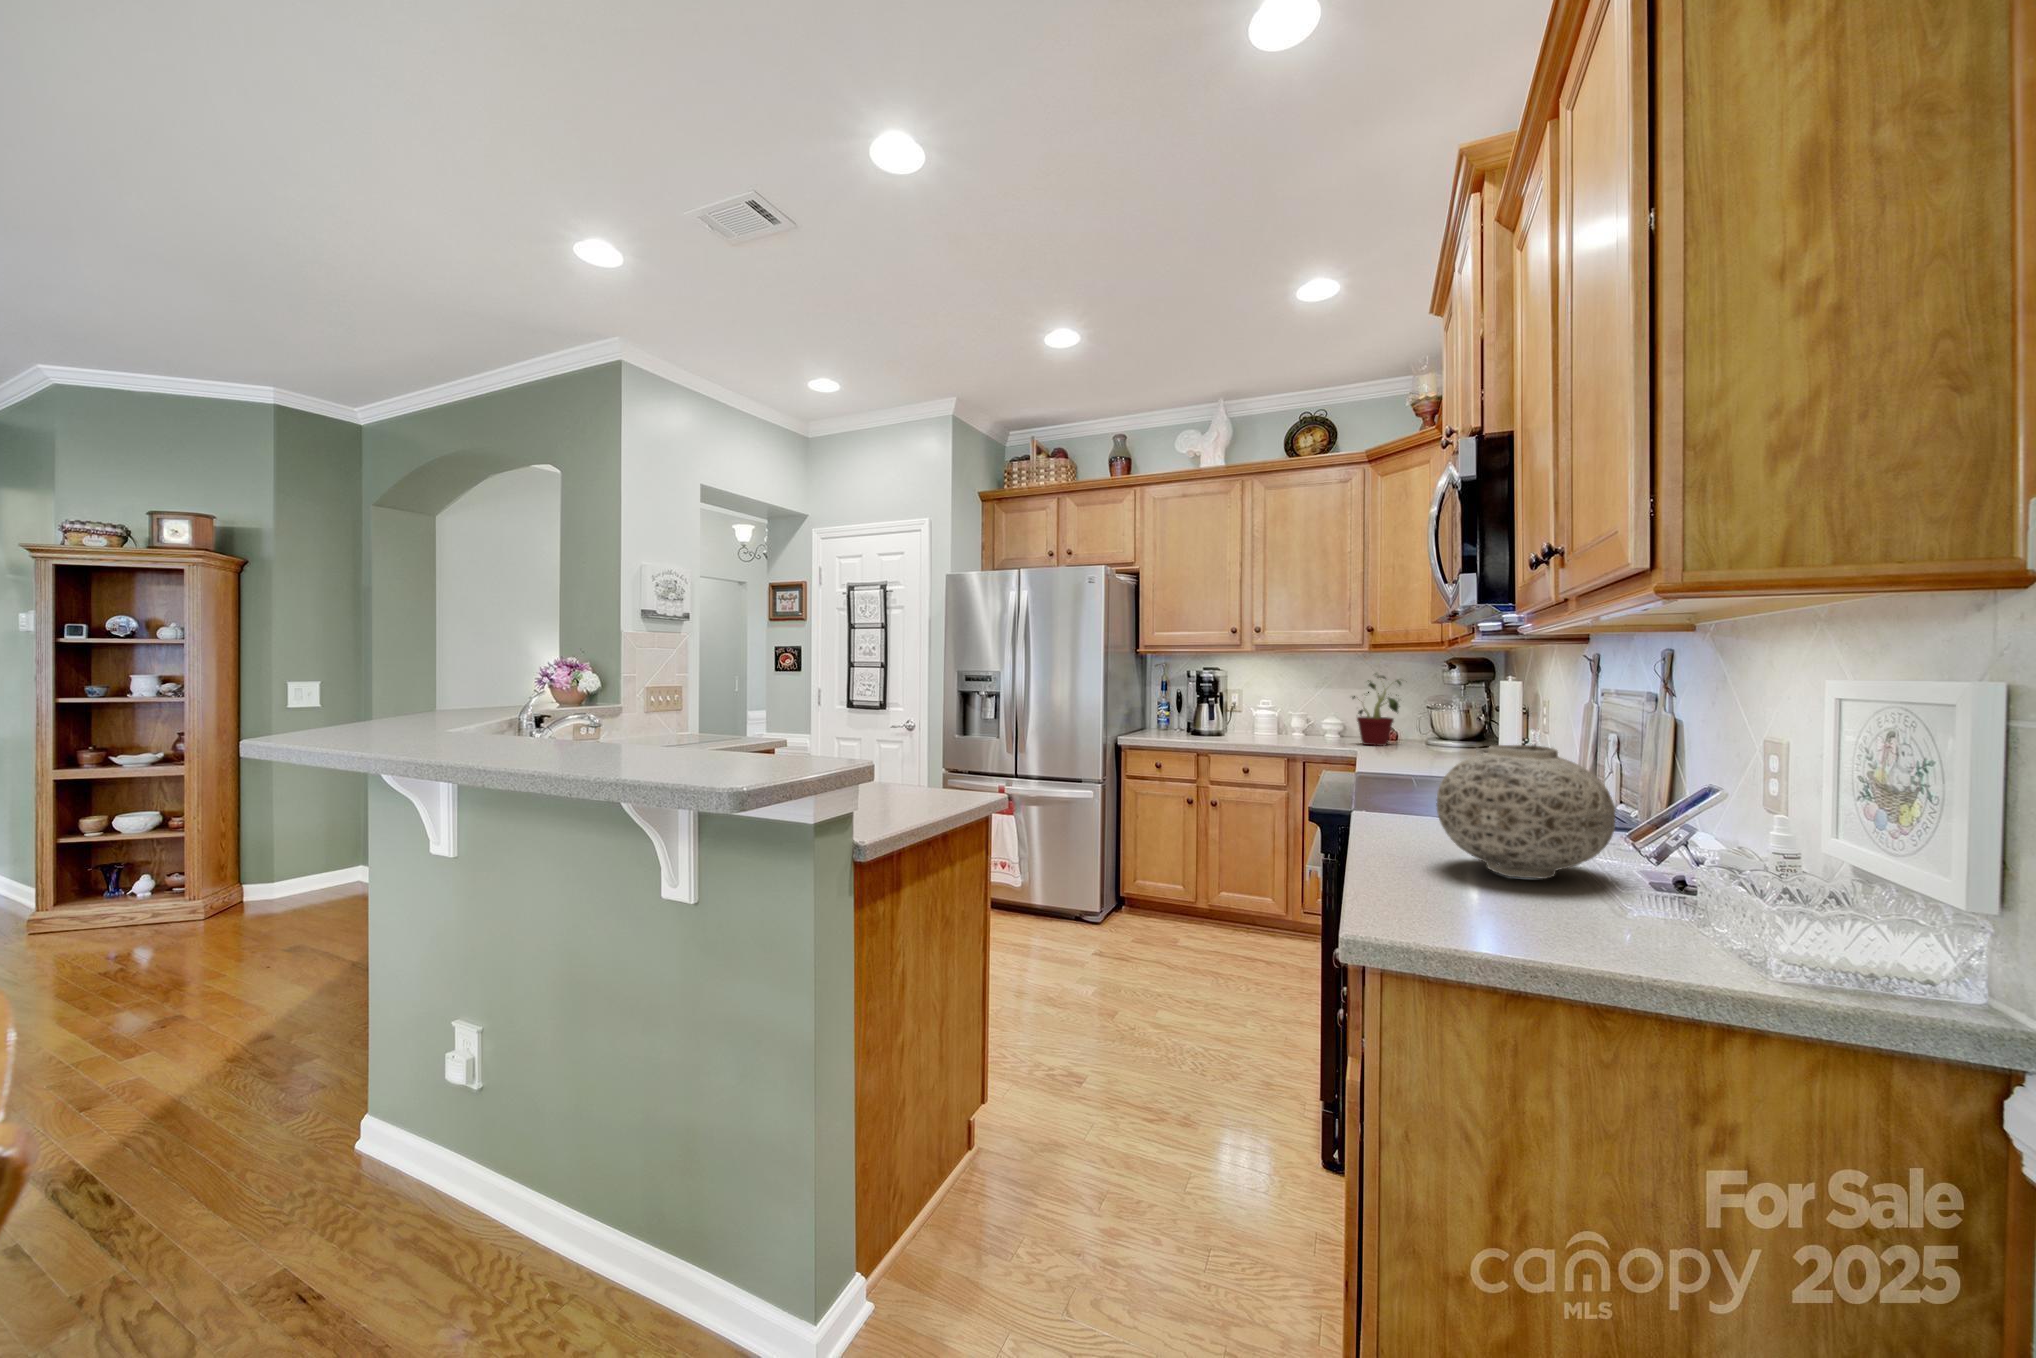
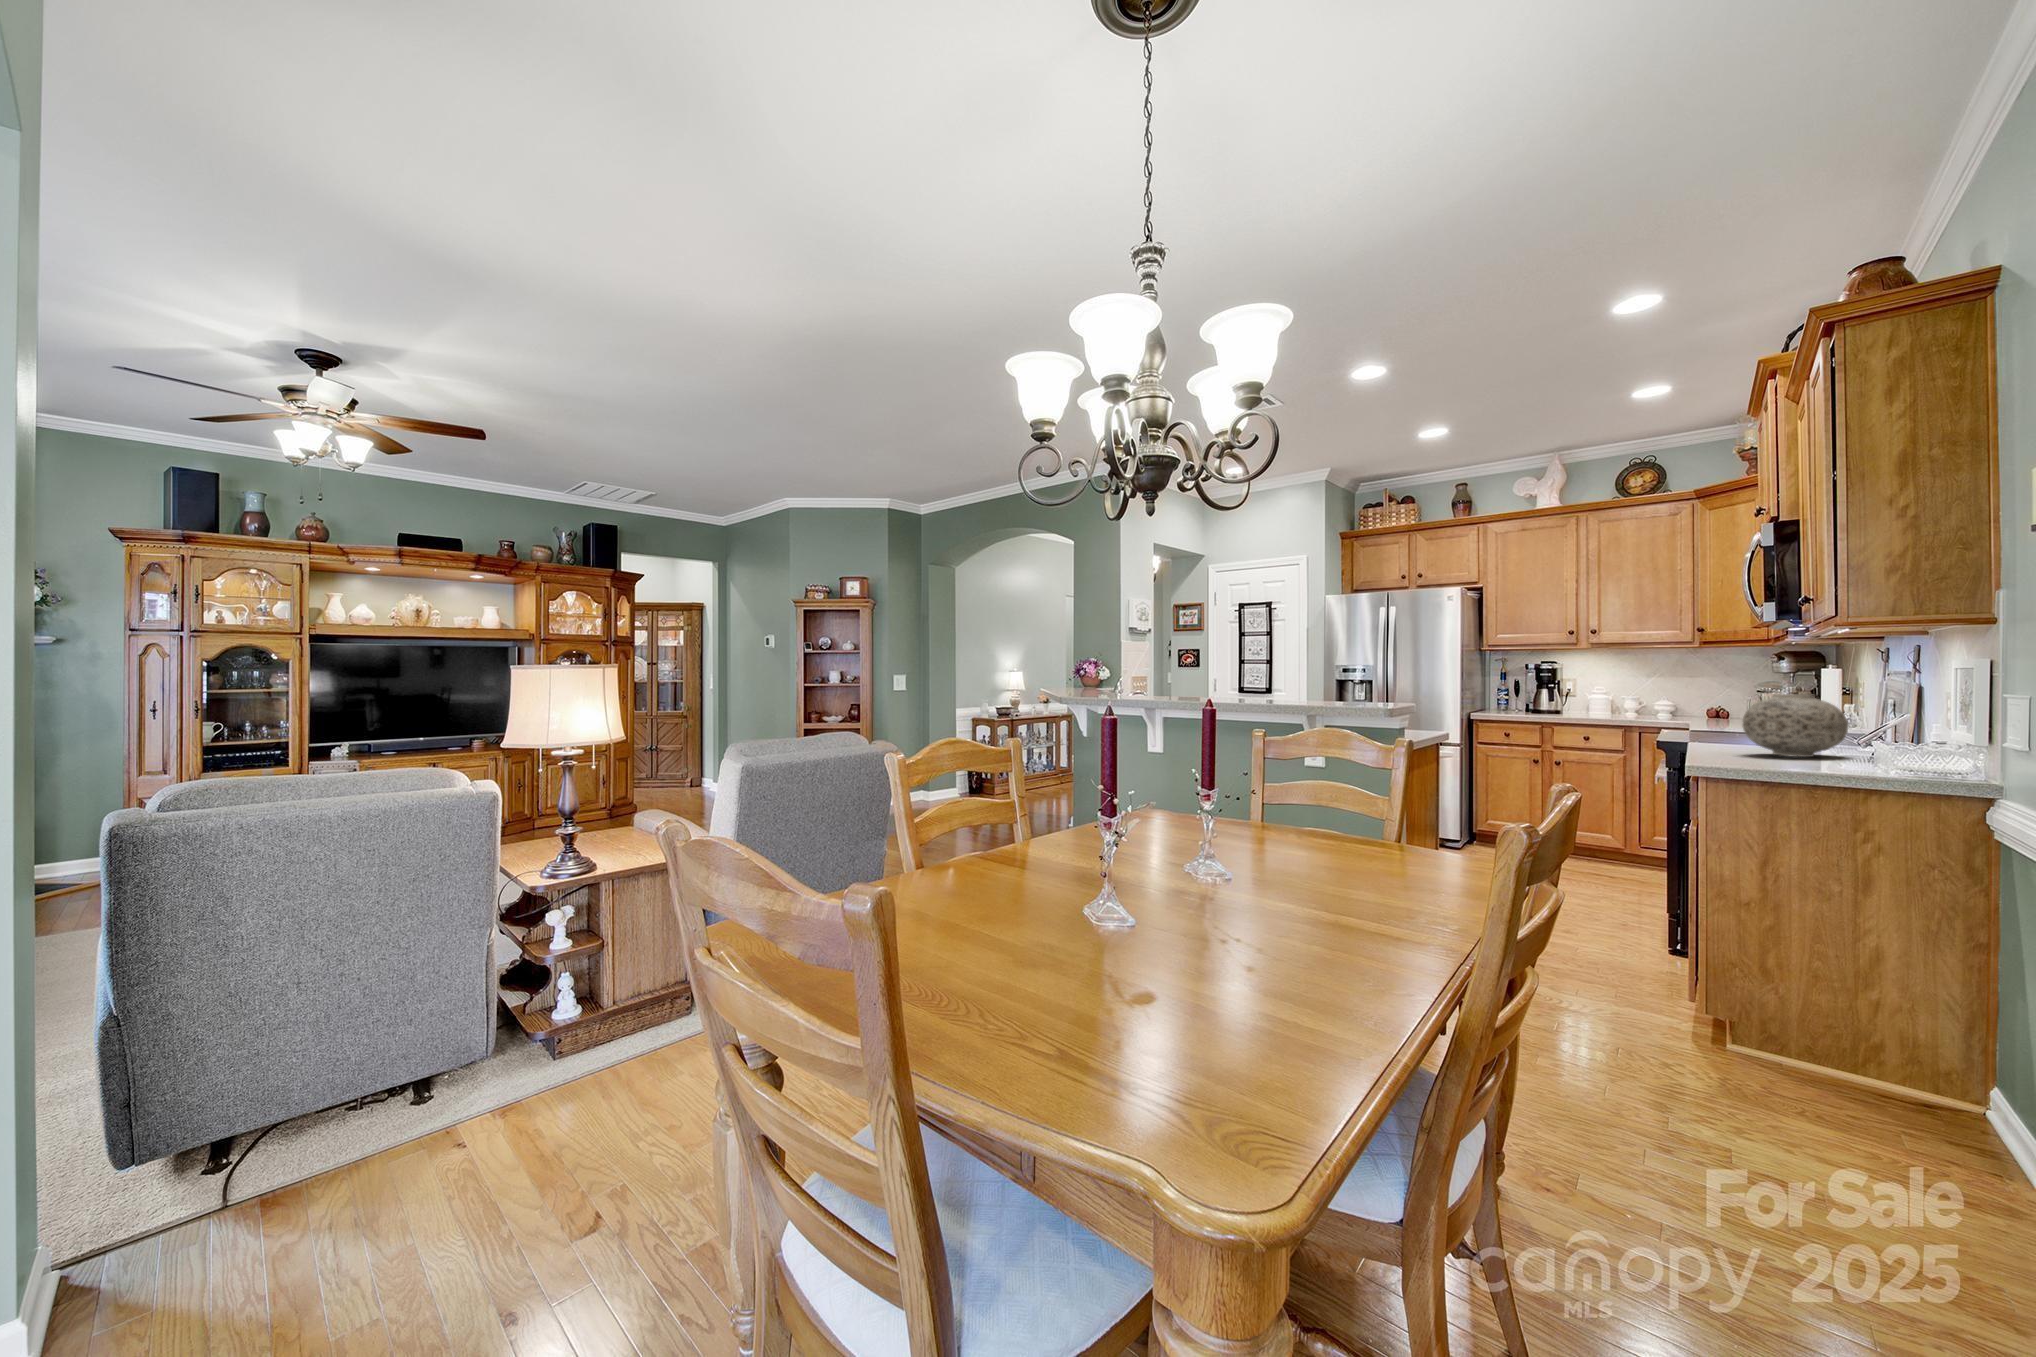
potted plant: present [1352,674,1401,746] -> none [1679,662,1737,721]

